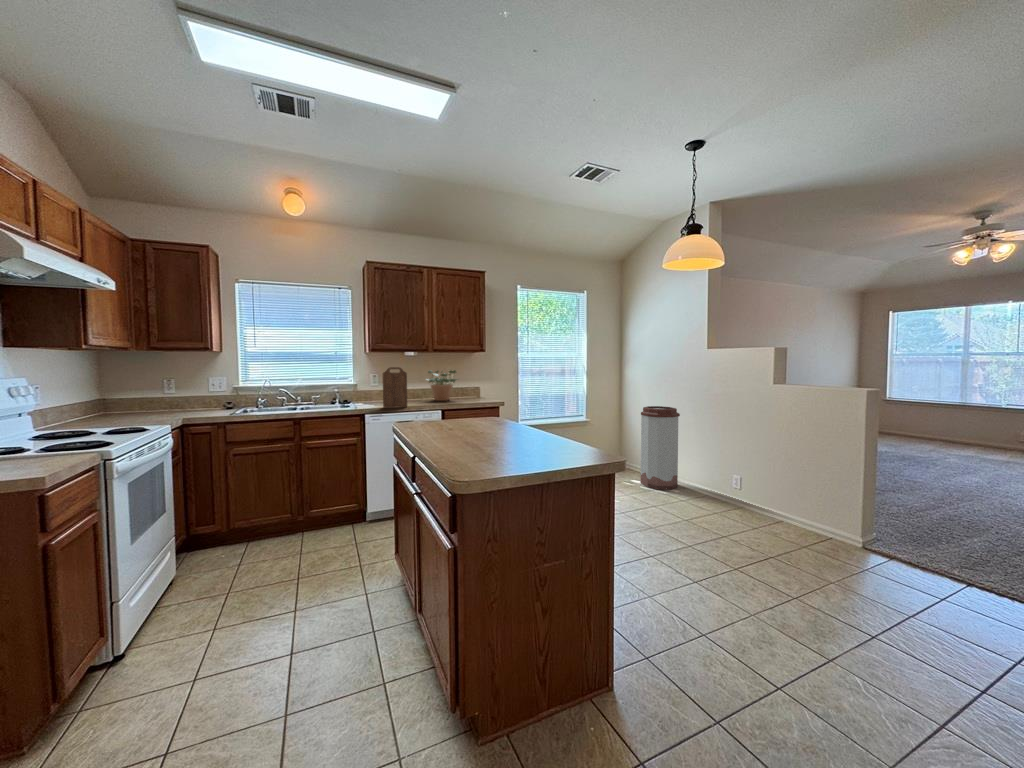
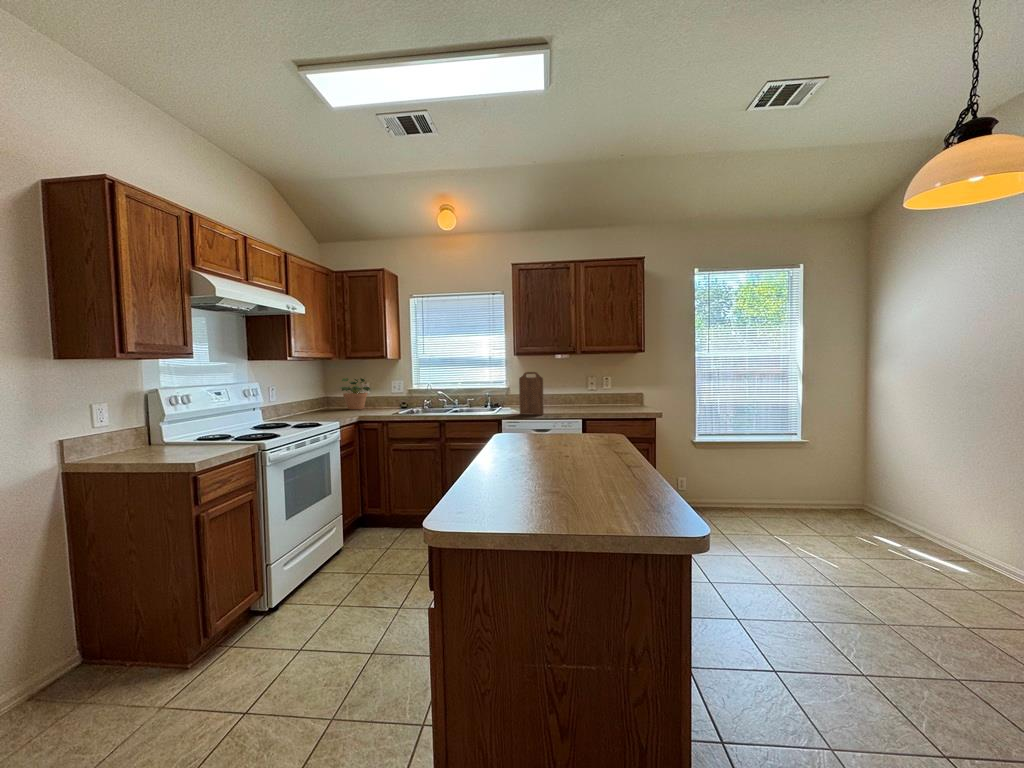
potted plant: present [428,370,456,401] -> present [339,378,371,410]
trash can: present [640,406,680,490] -> none [892,430,978,570]

